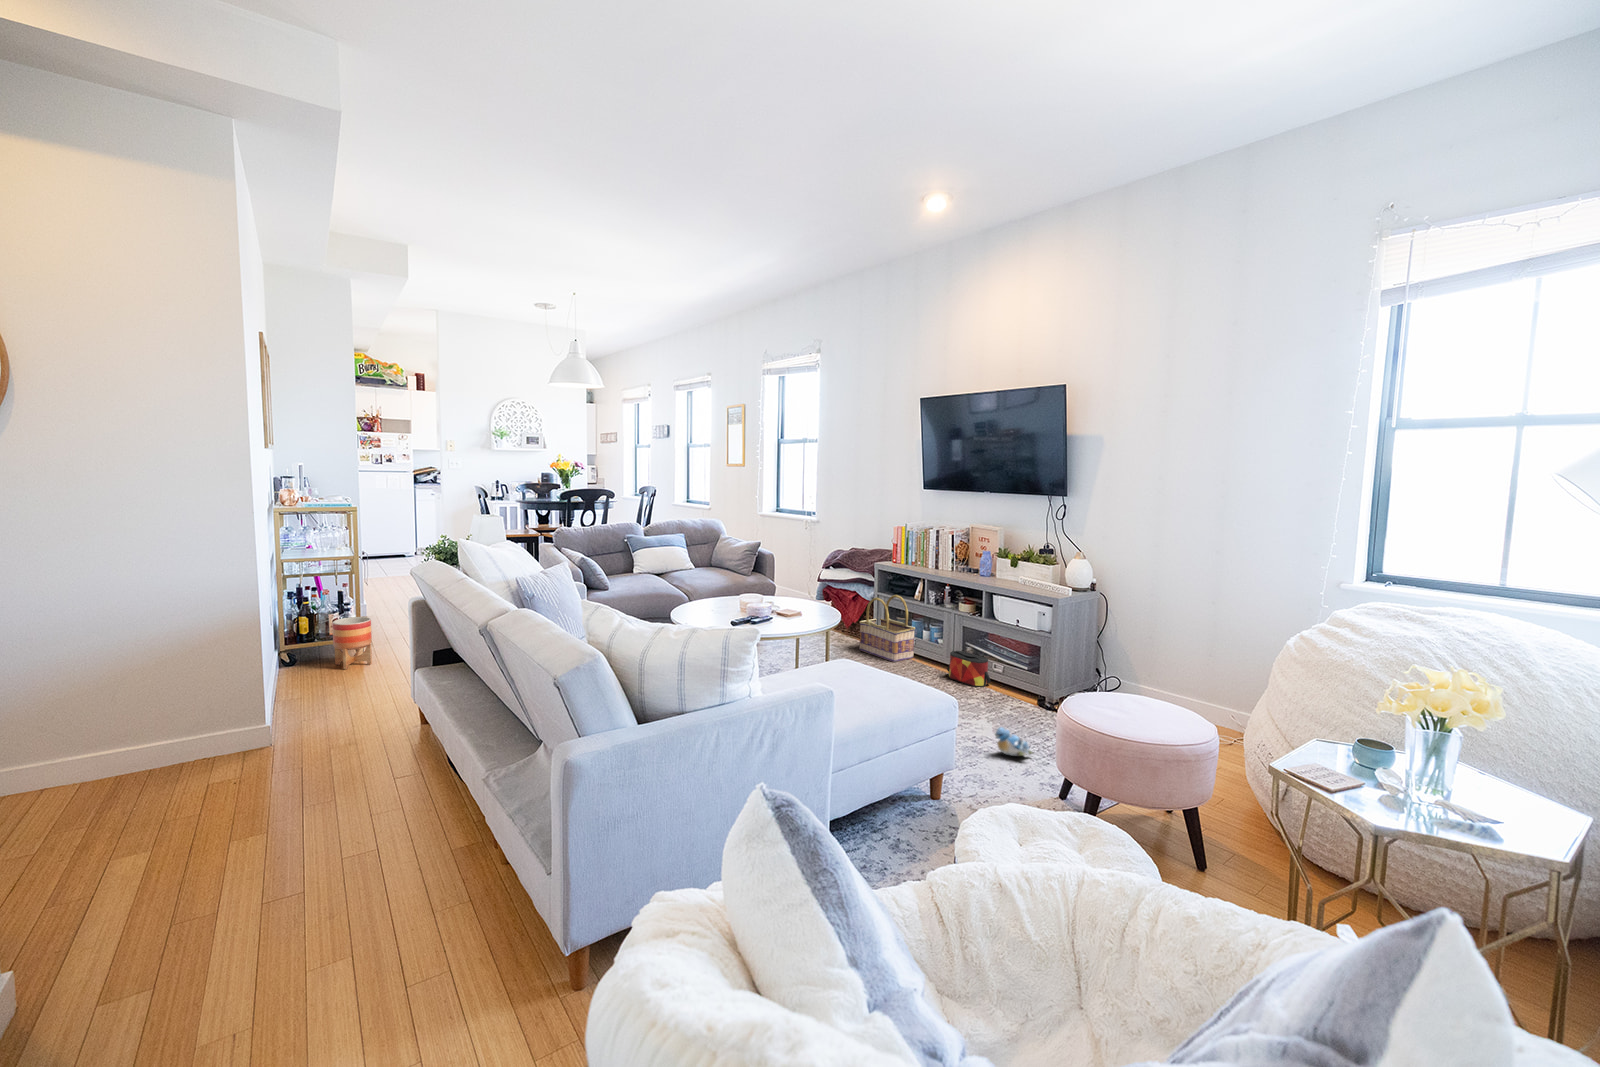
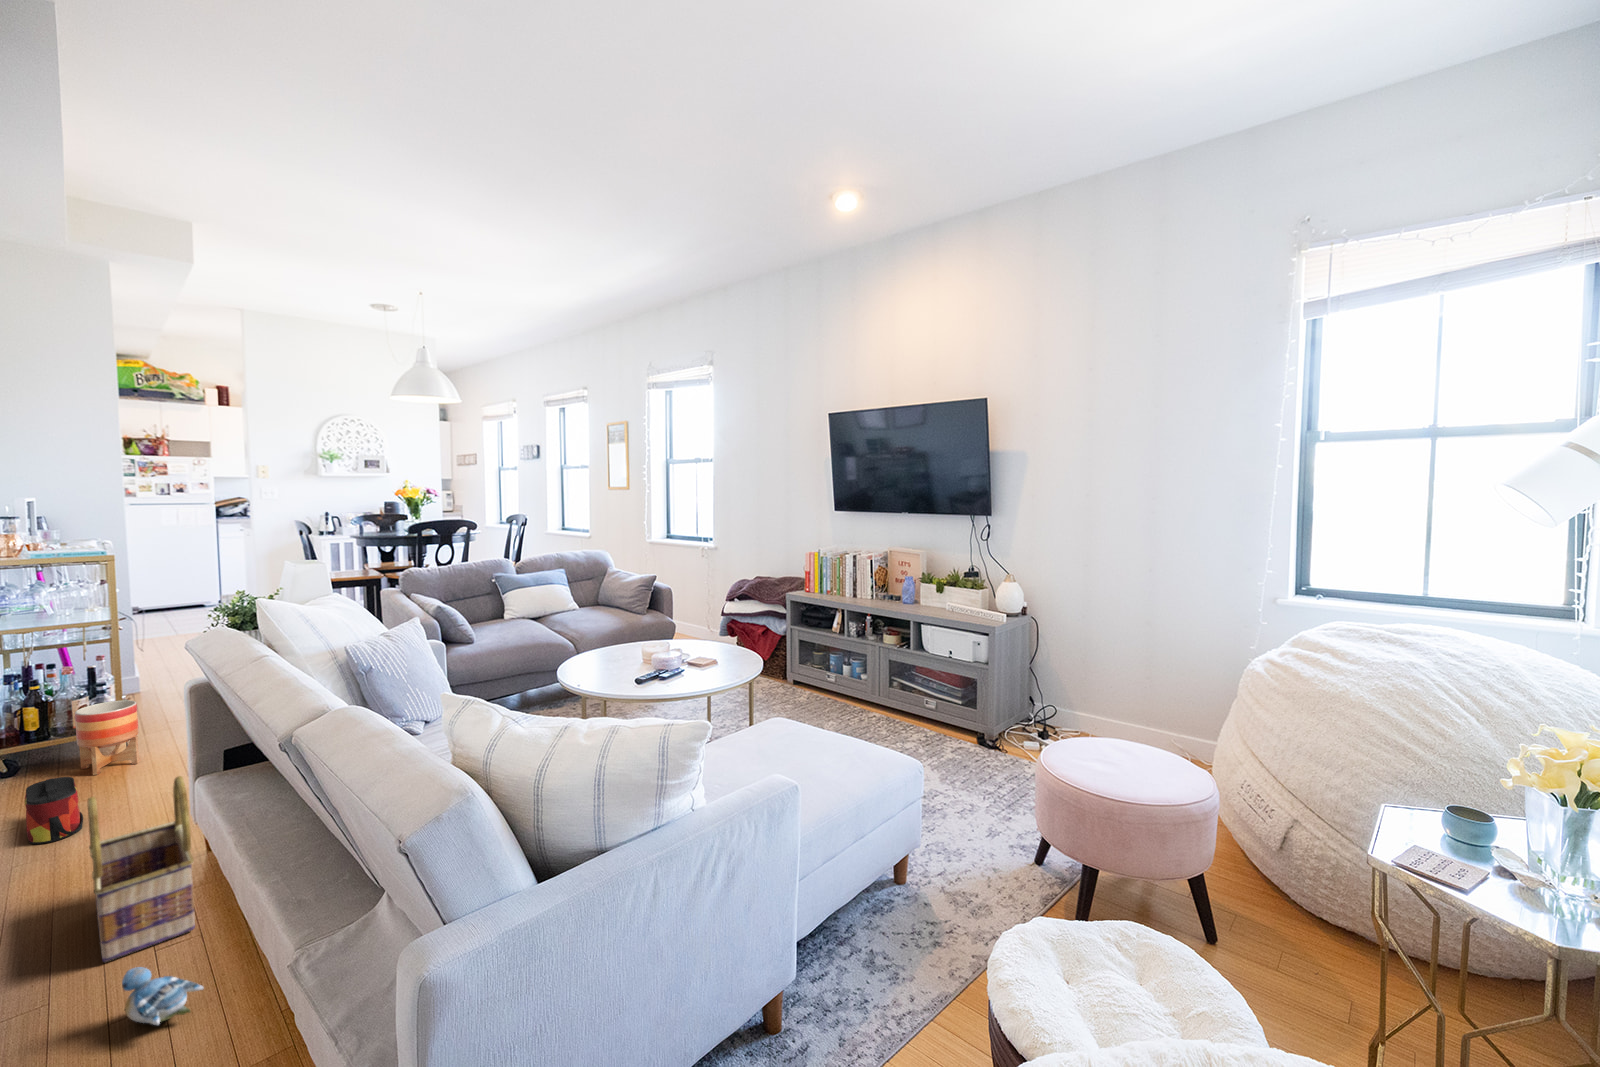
basket: present [859,595,915,662] -> present [88,776,195,962]
bag: present [947,651,990,687] -> present [25,777,83,844]
plush toy: present [995,727,1033,756] -> present [122,967,204,1025]

